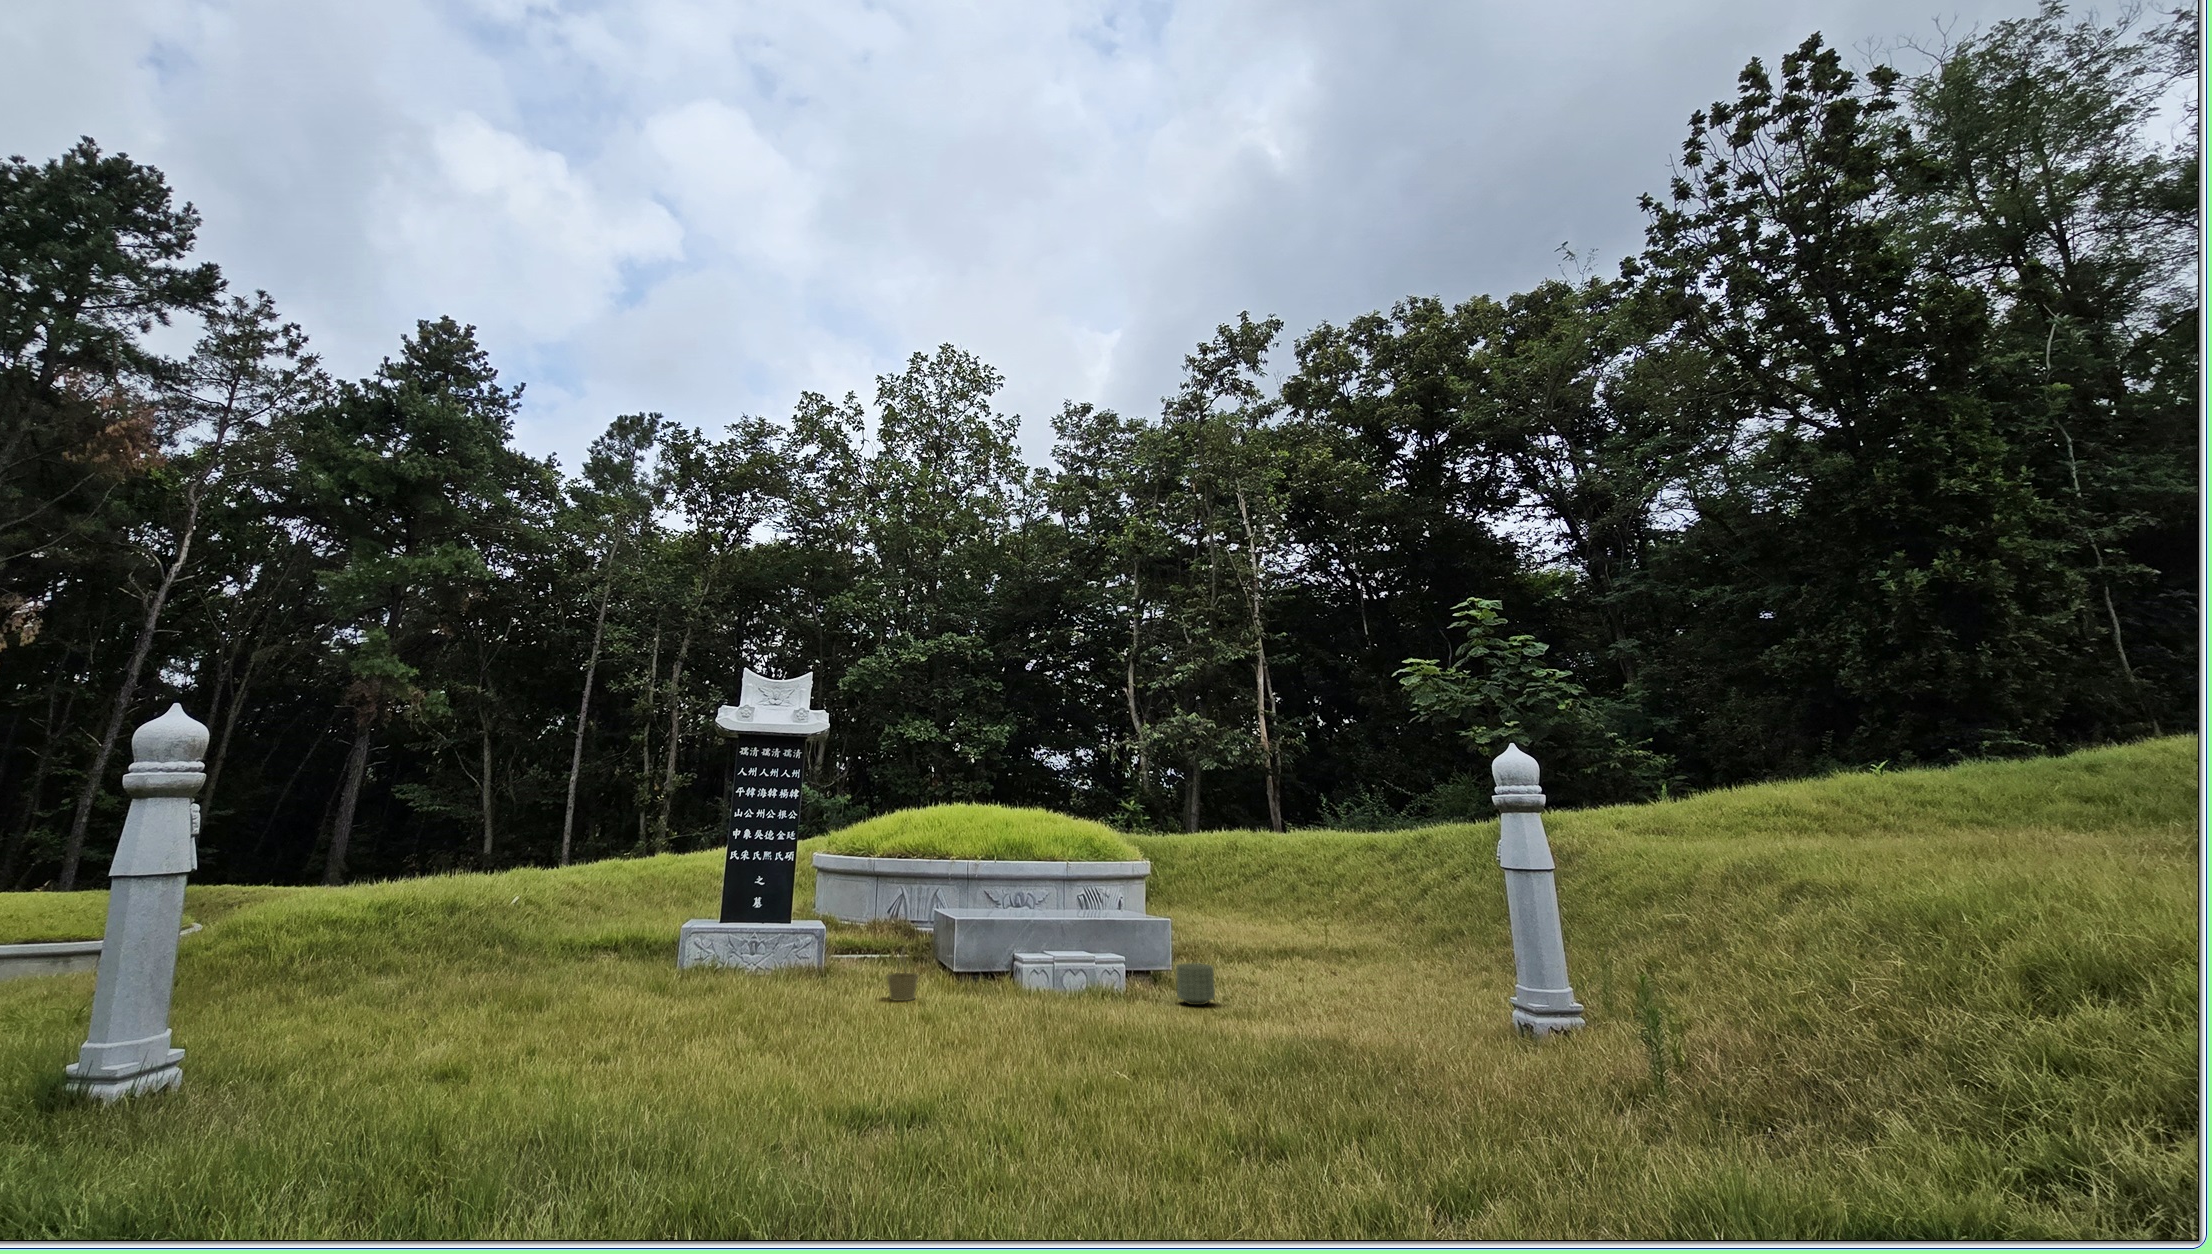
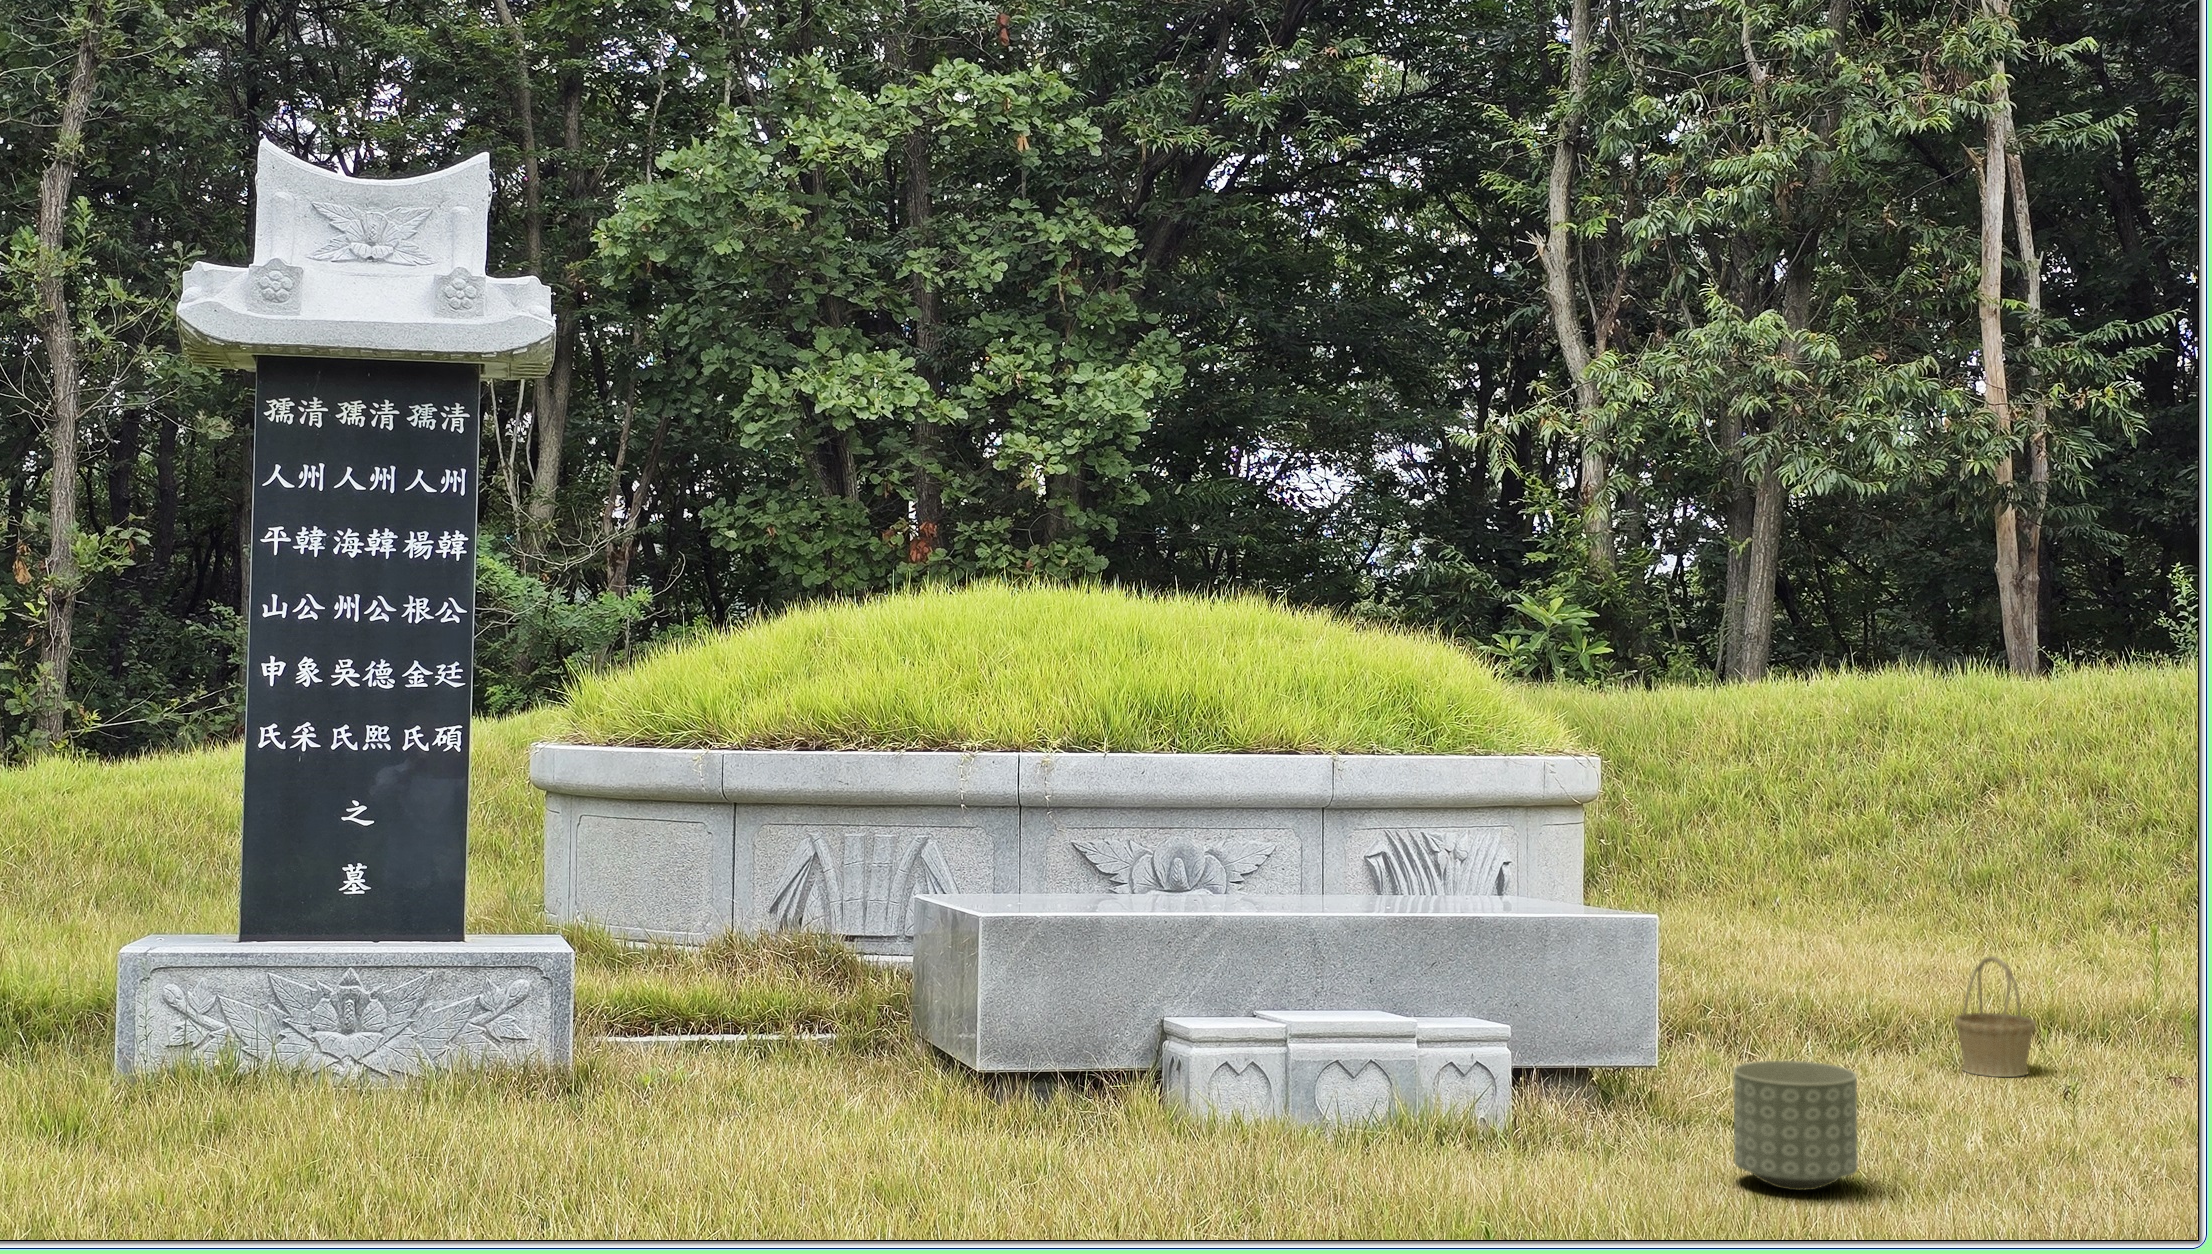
basket: present [887,948,919,1001] -> present [1954,956,2036,1077]

